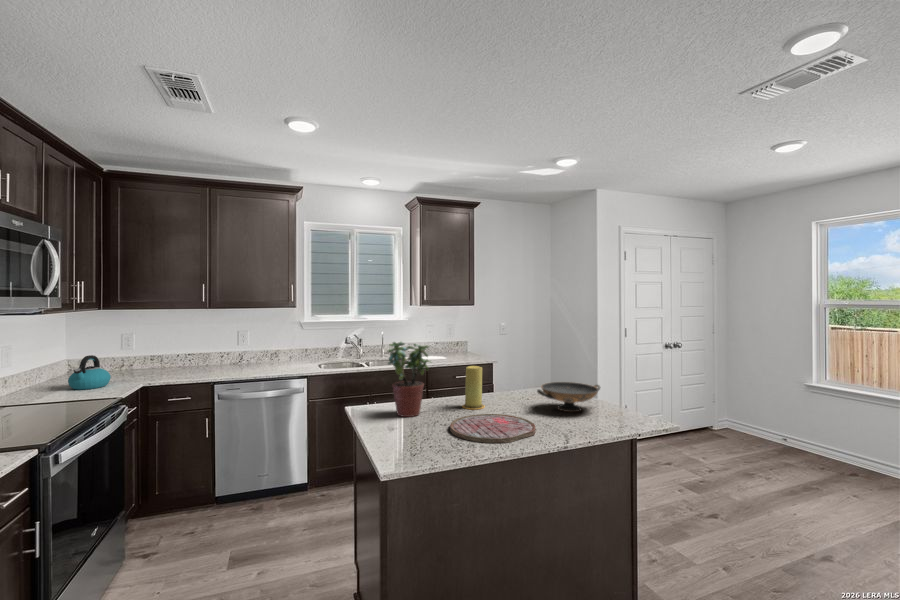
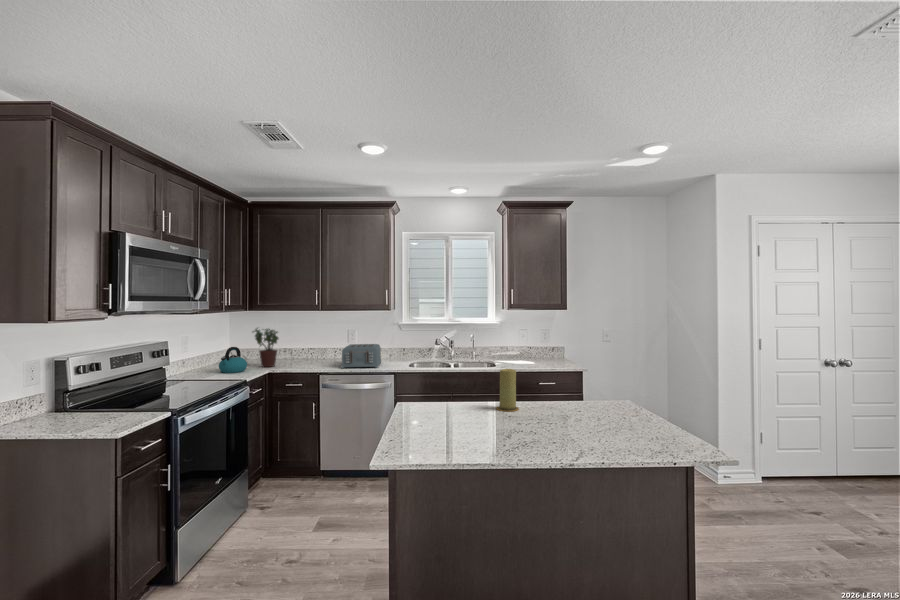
potted plant: present [388,342,430,417] -> present [253,328,278,367]
toaster: none [240,345,285,375] -> present [341,344,381,368]
decorative bowl: present [537,382,600,412] -> none [565,390,642,423]
cutting board: present [450,414,536,443] -> none [459,415,543,443]

